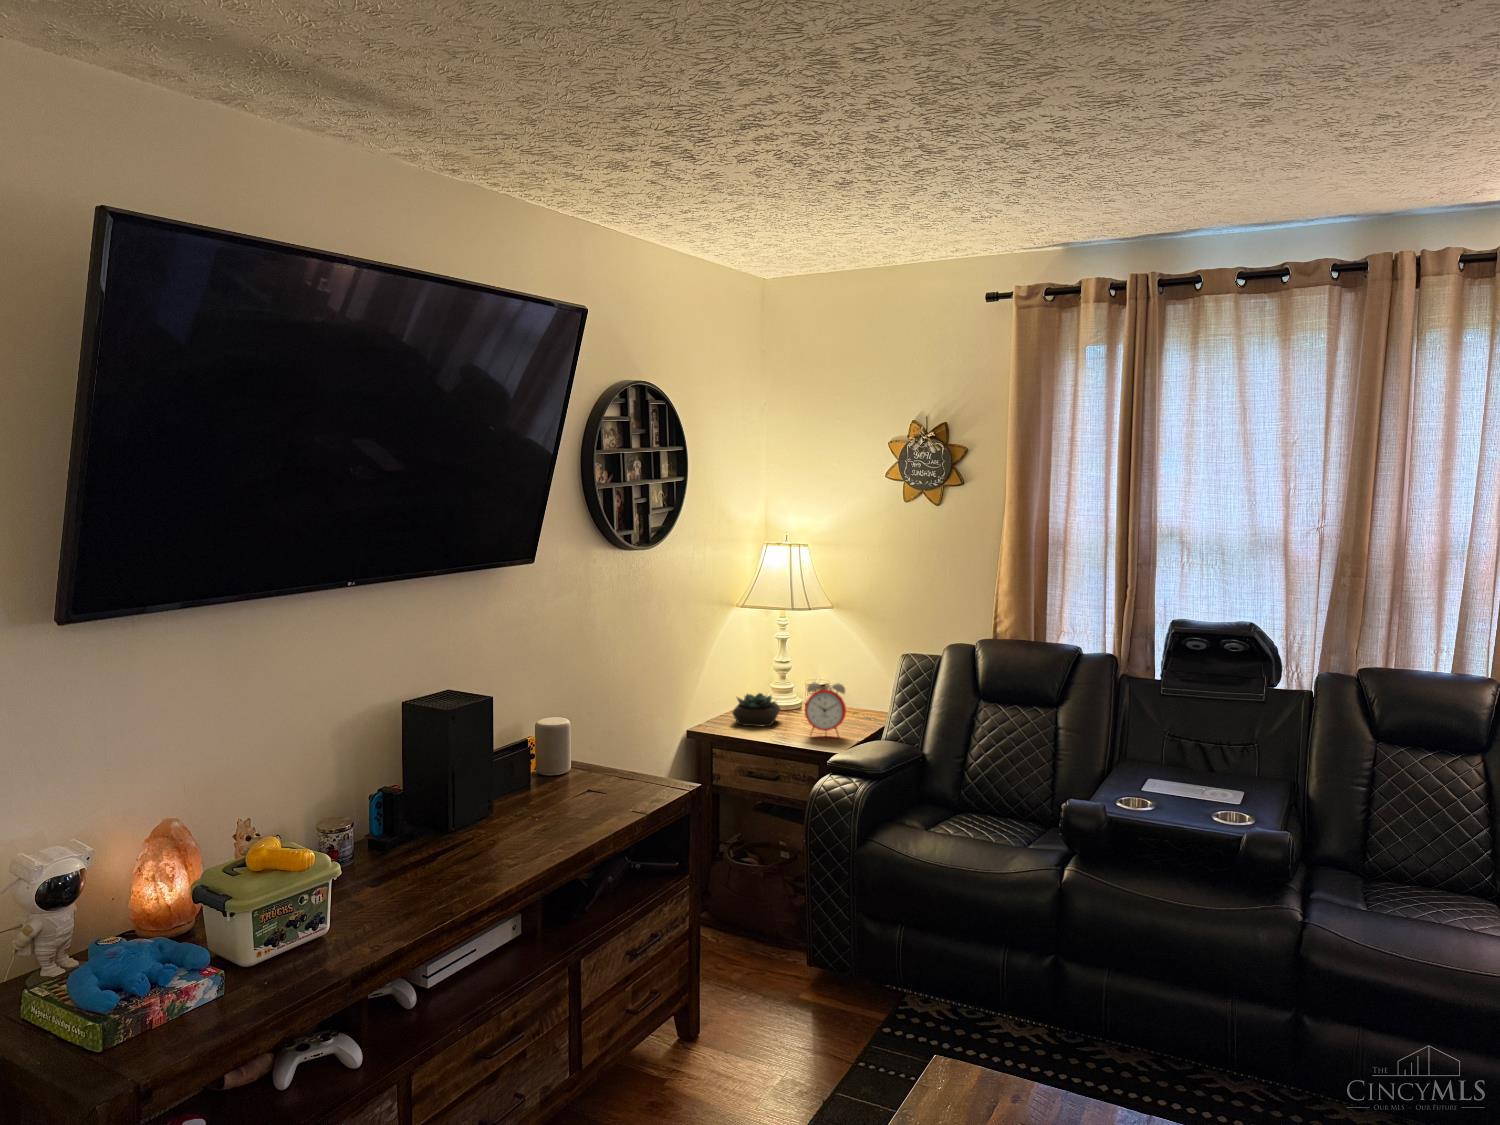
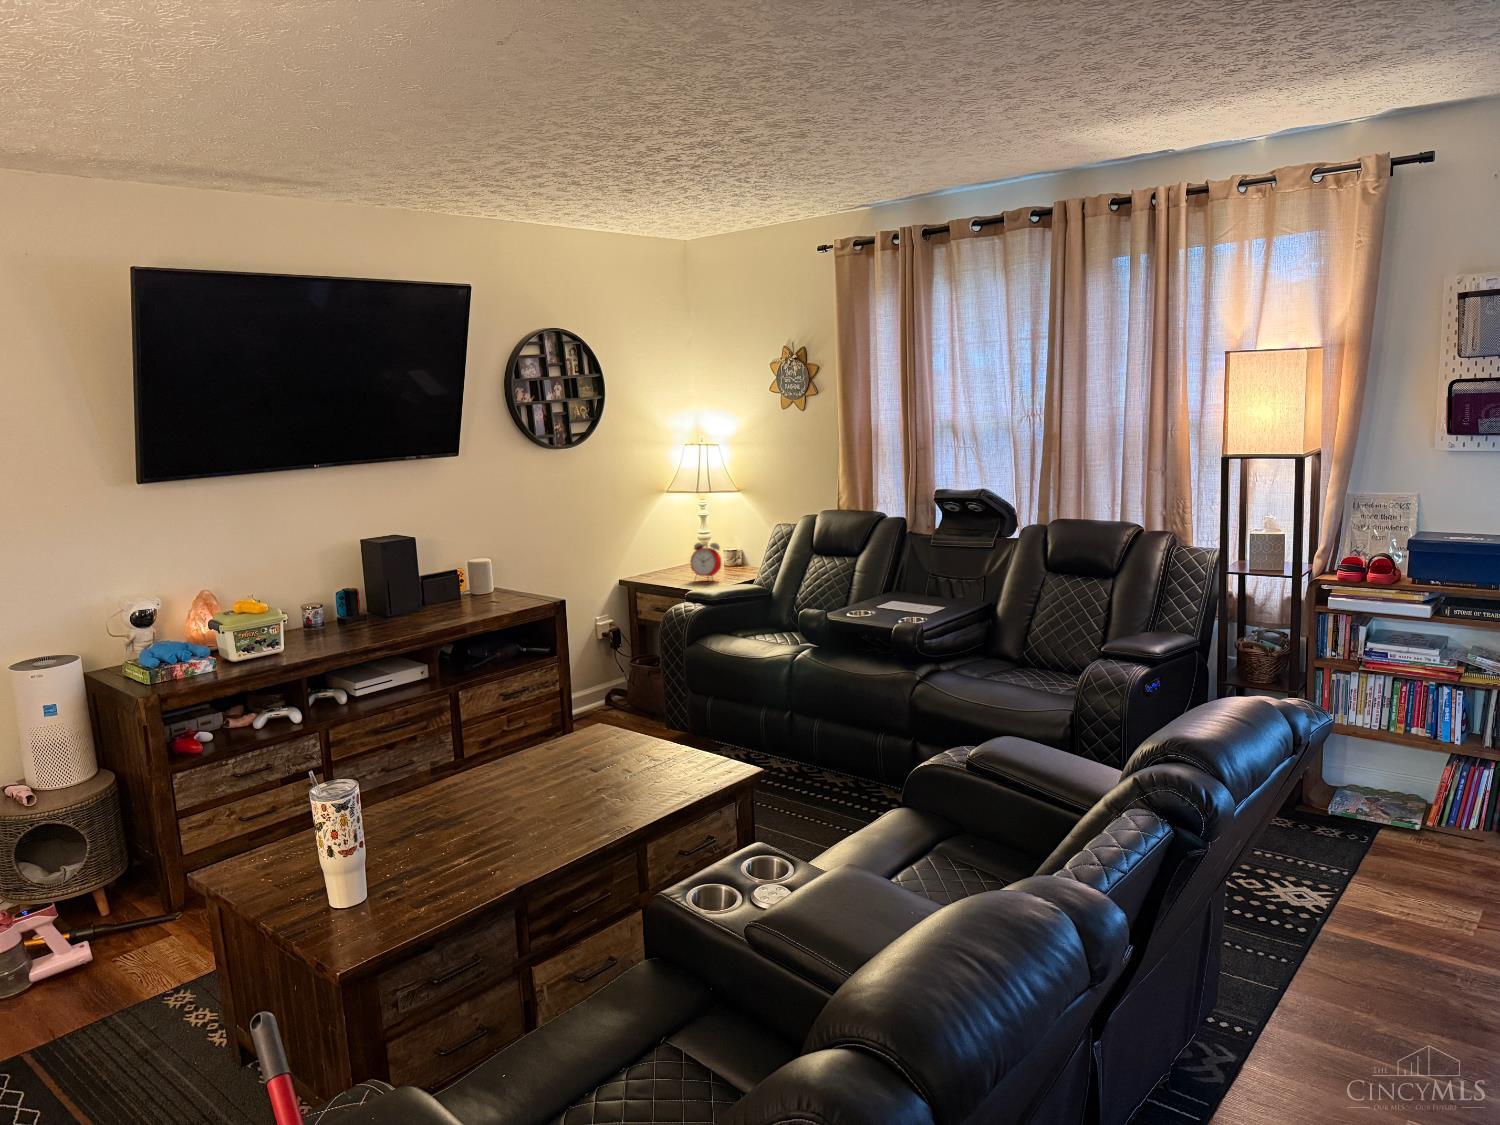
succulent plant: present [732,693,781,726] -> none [654,553,693,576]

